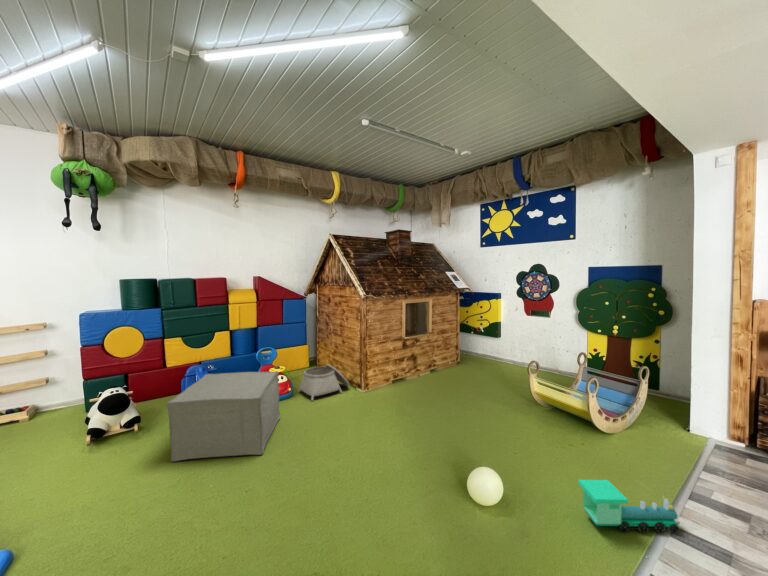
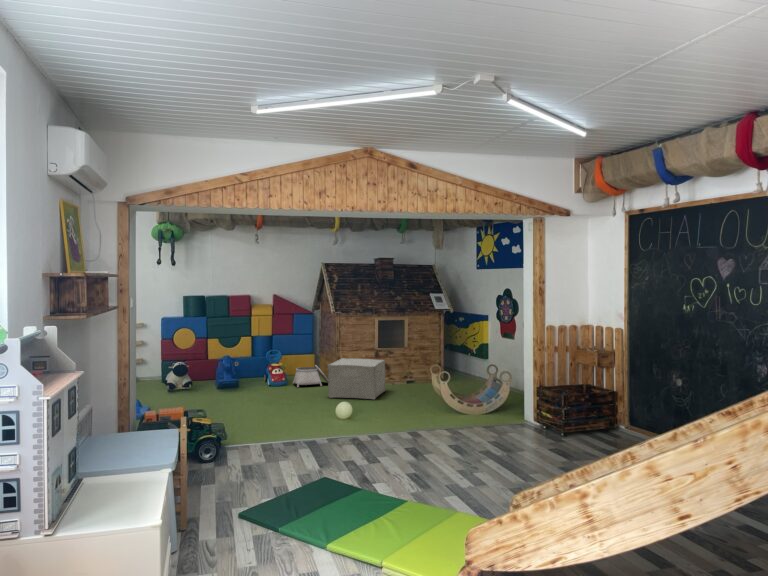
ottoman: present [167,371,280,461] -> present [328,358,386,399]
toy train: present [578,480,680,532] -> none [375,405,419,427]

